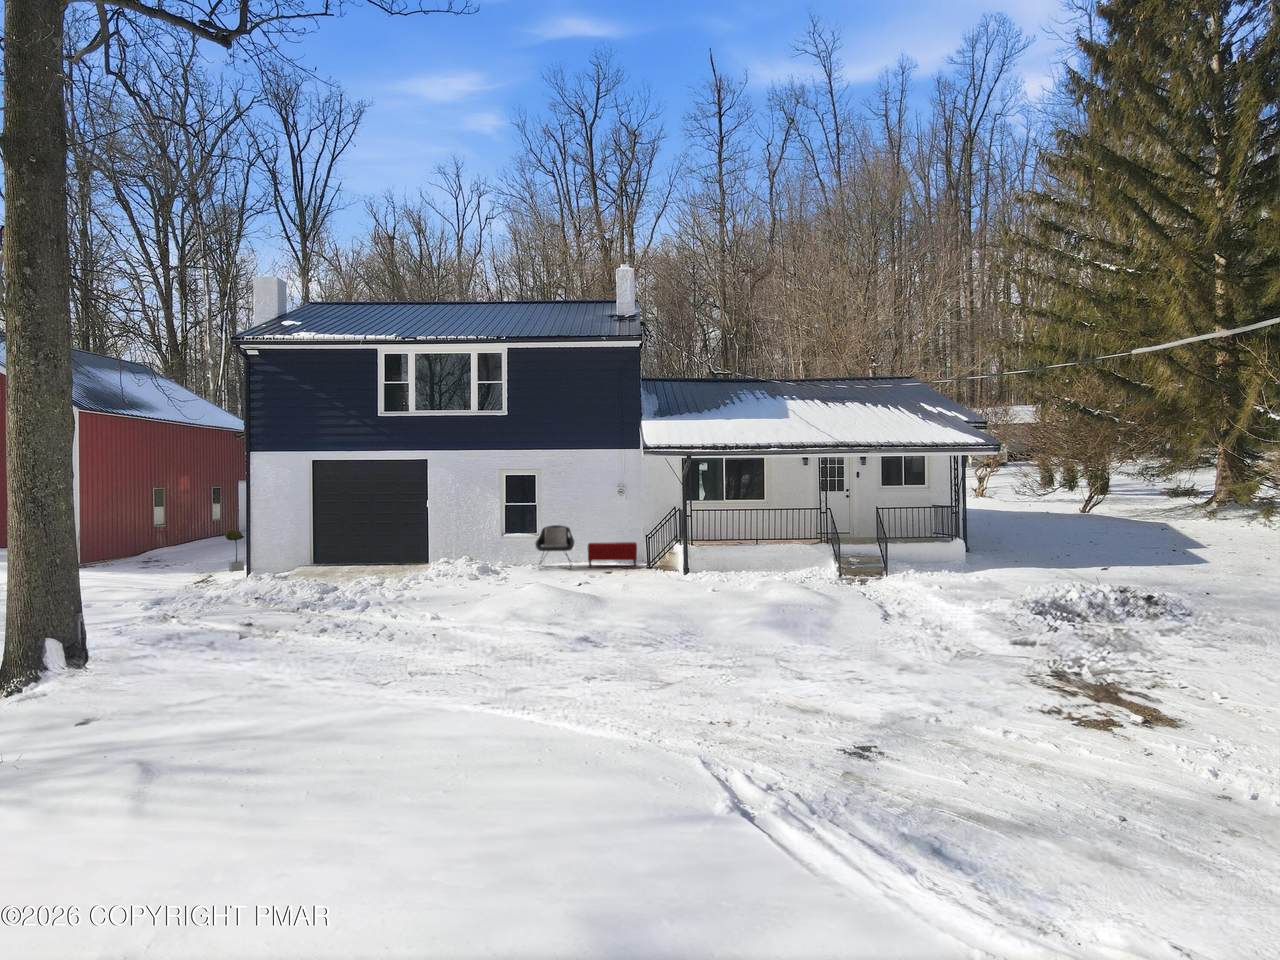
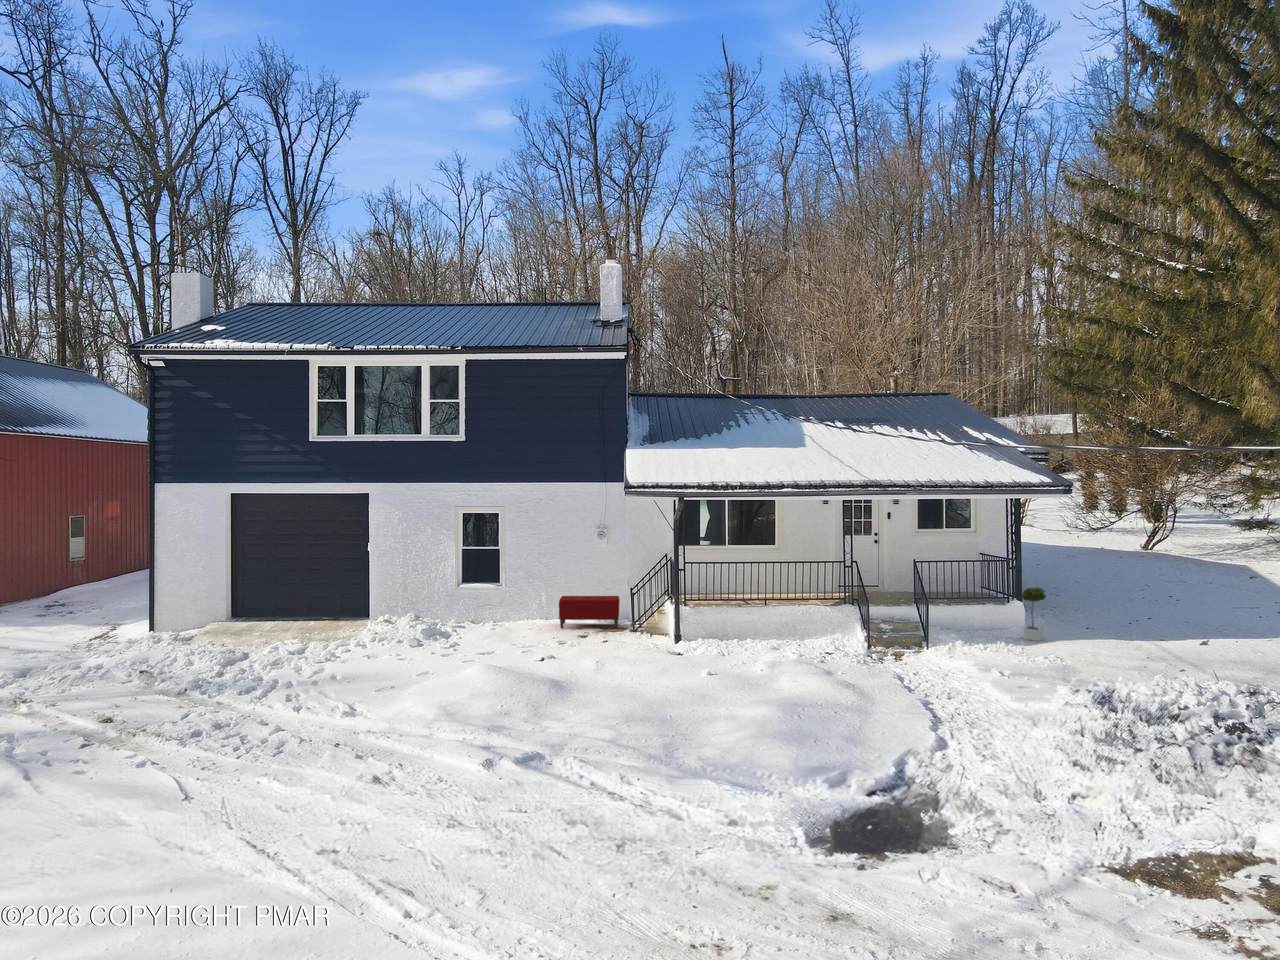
lounge chair: present [535,525,575,569] -> none [495,575,543,632]
potted tree: present [225,529,244,572] -> present [1022,587,1046,641]

